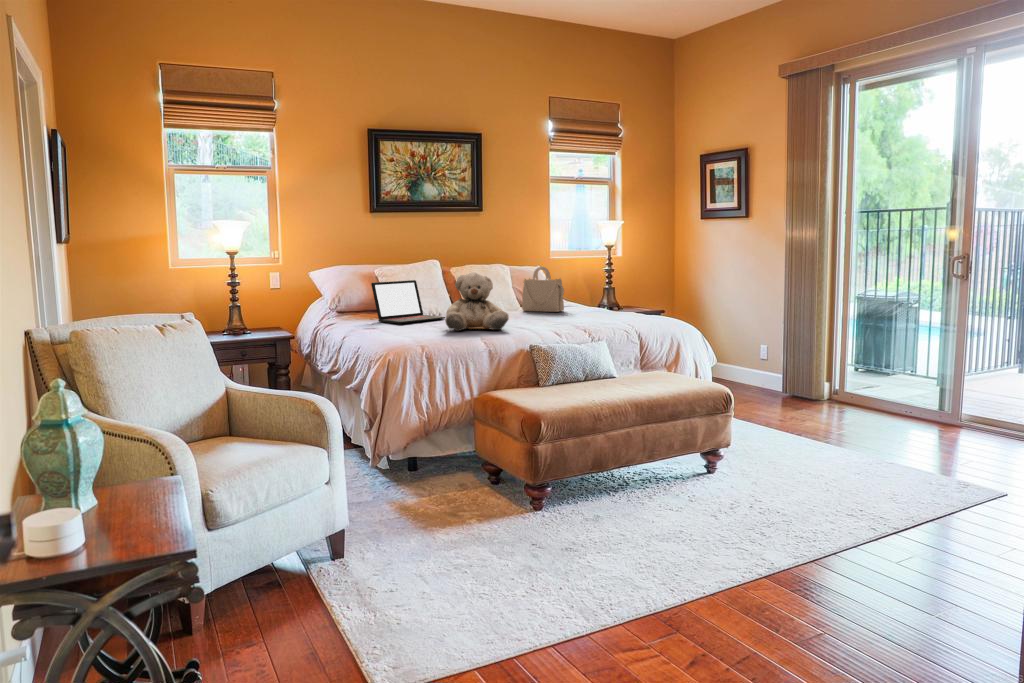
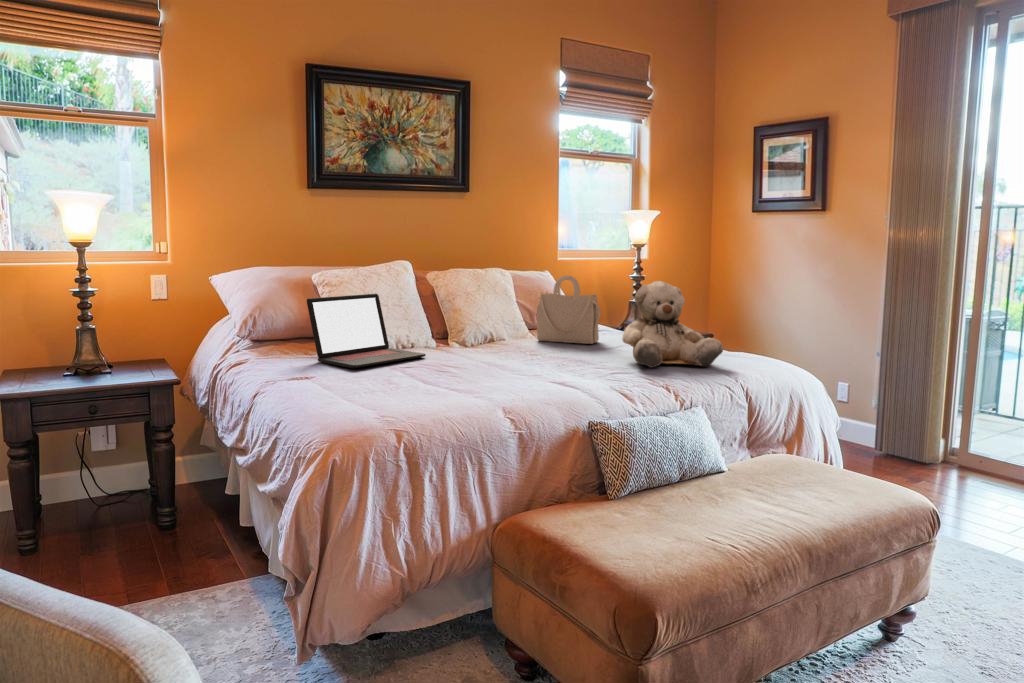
teddy bear: present [445,273,509,331] -> present [622,281,723,368]

